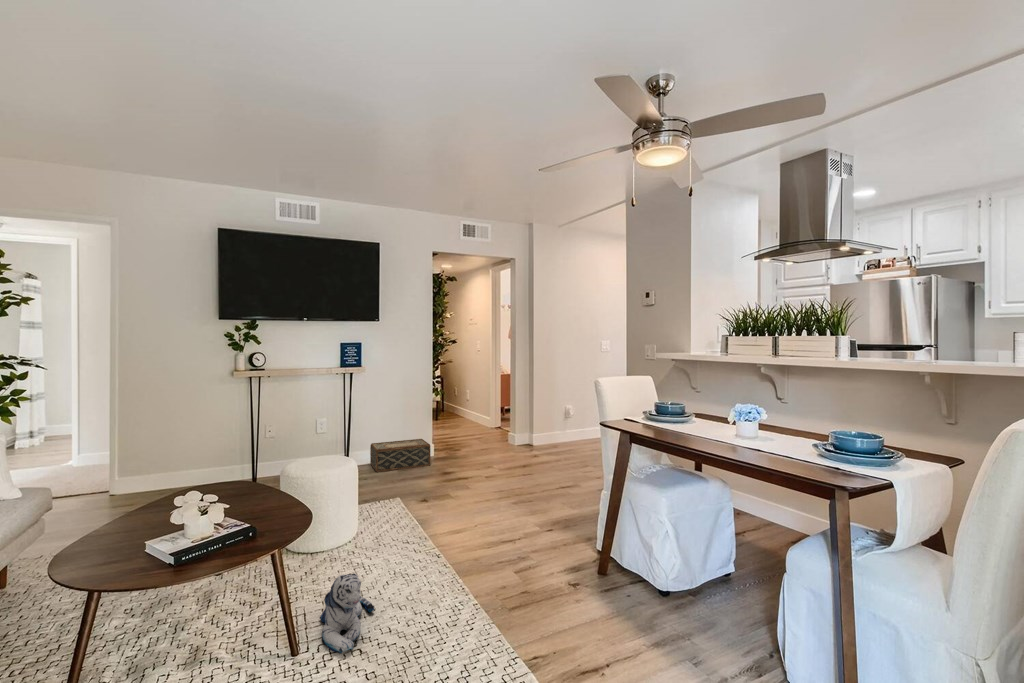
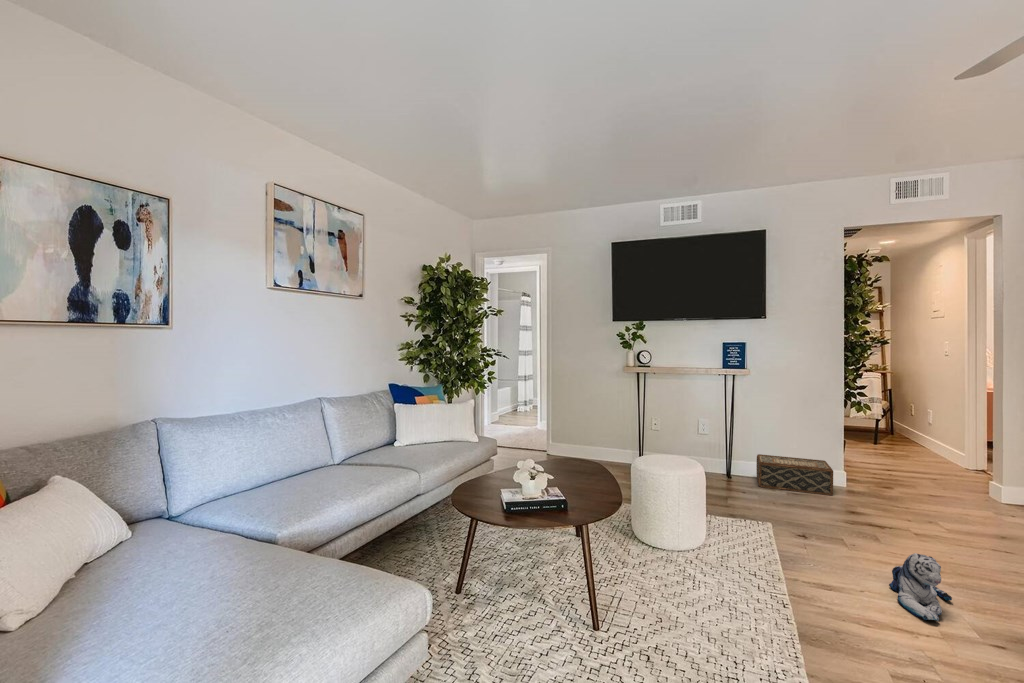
plush toy: present [320,574,374,654] -> present [889,553,952,621]

